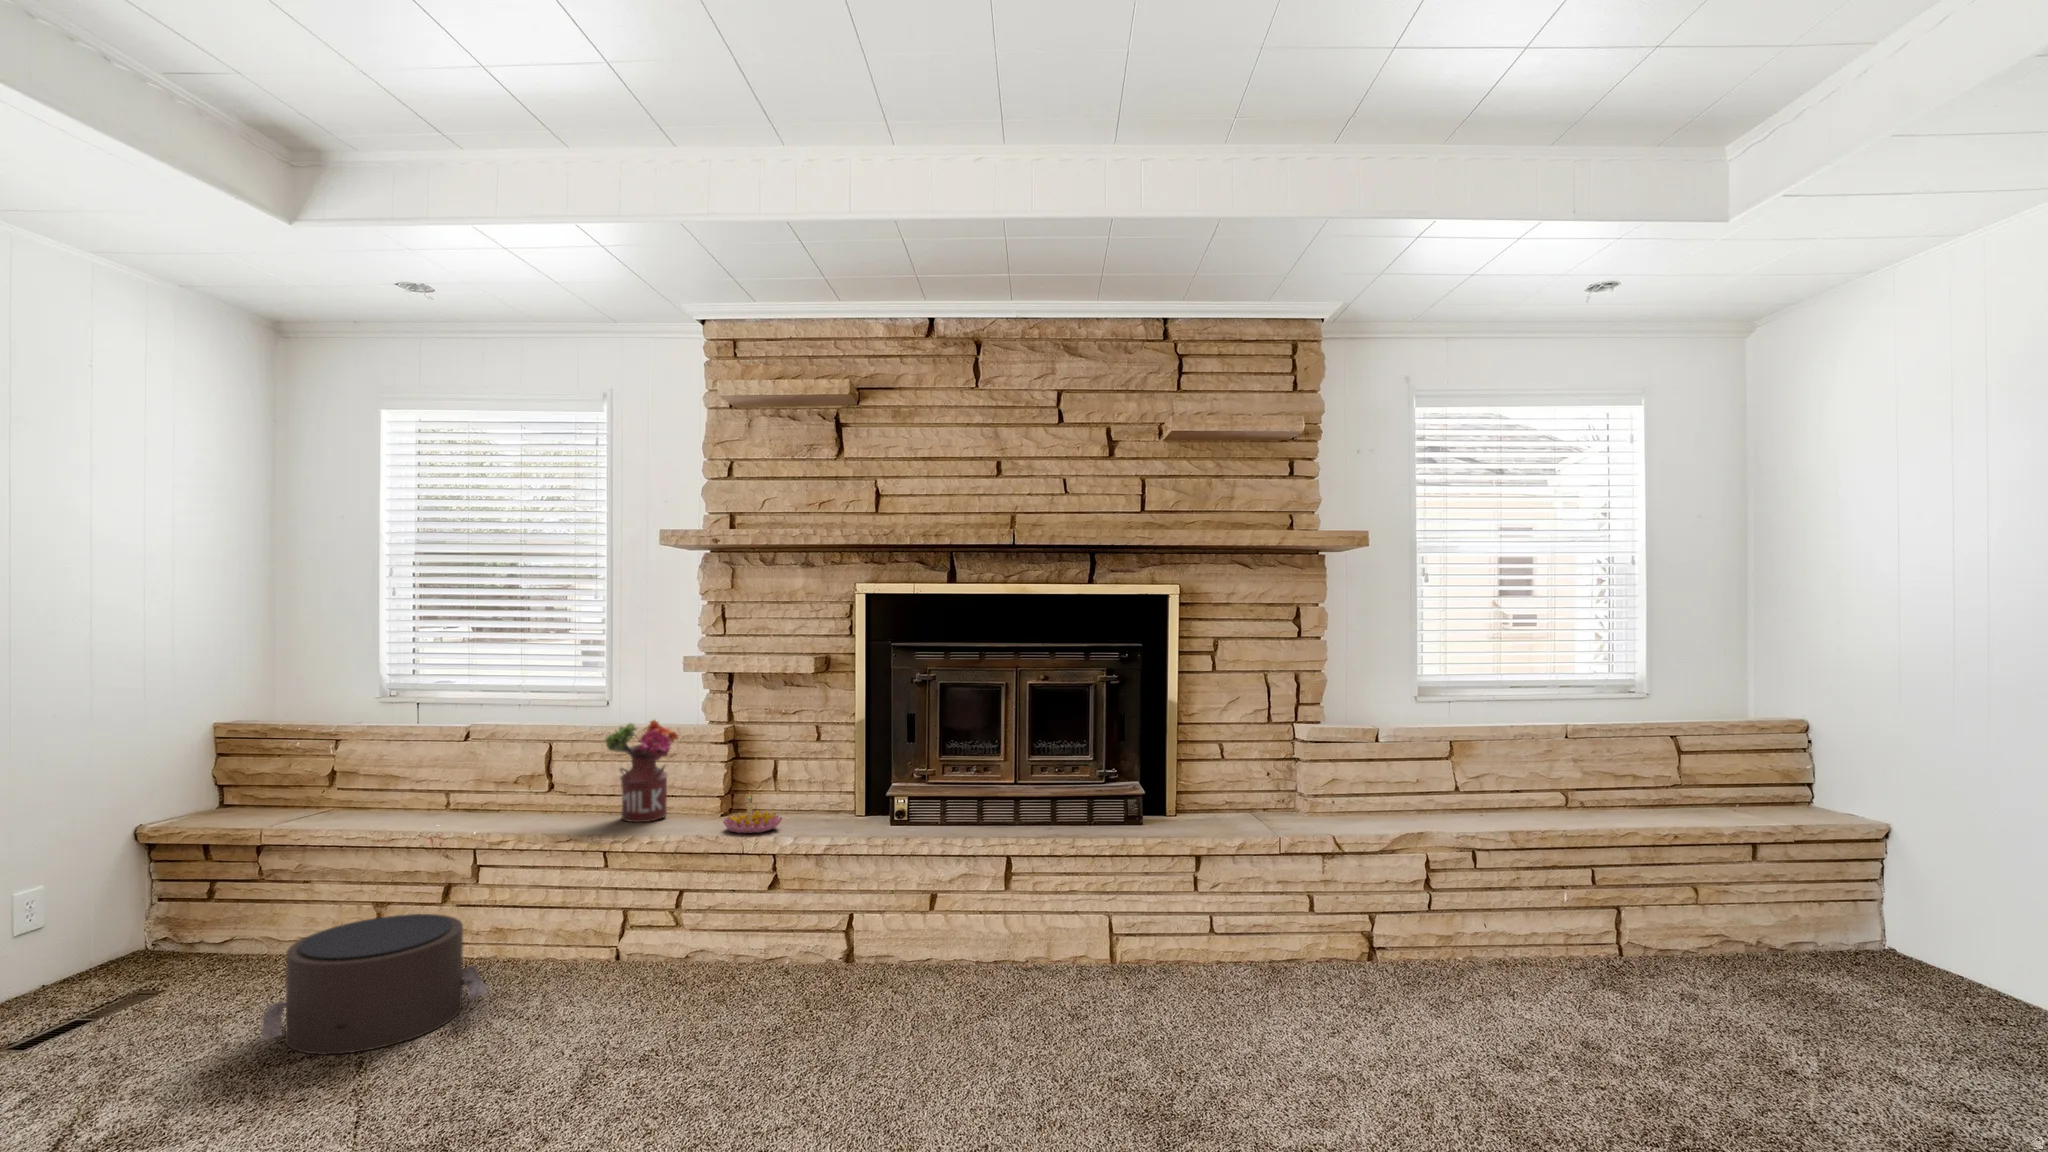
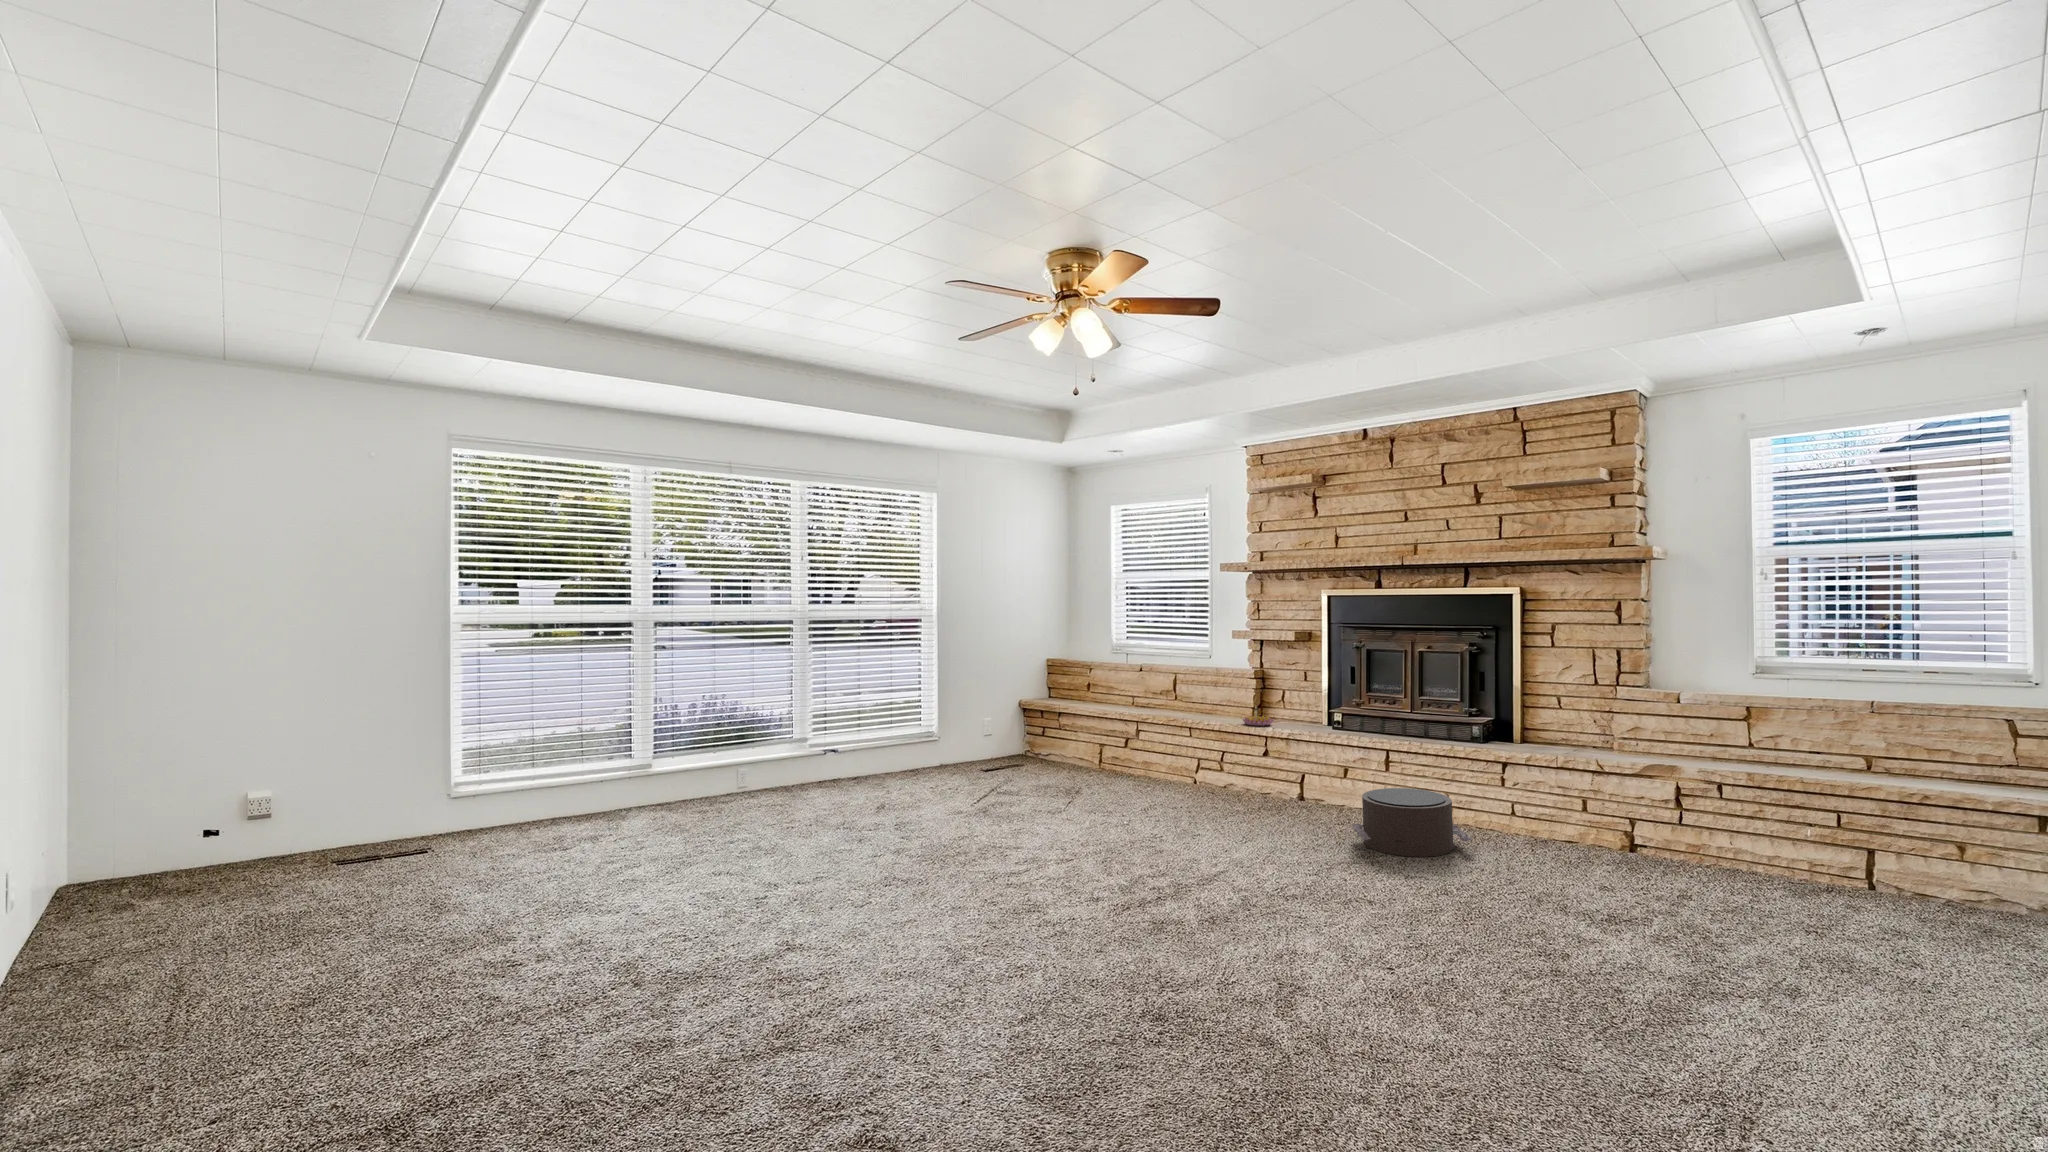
flower arrangement: present [605,720,679,822] -> none [1193,665,1230,717]
pouf: present [261,914,487,1054] -> present [1353,788,1472,857]

